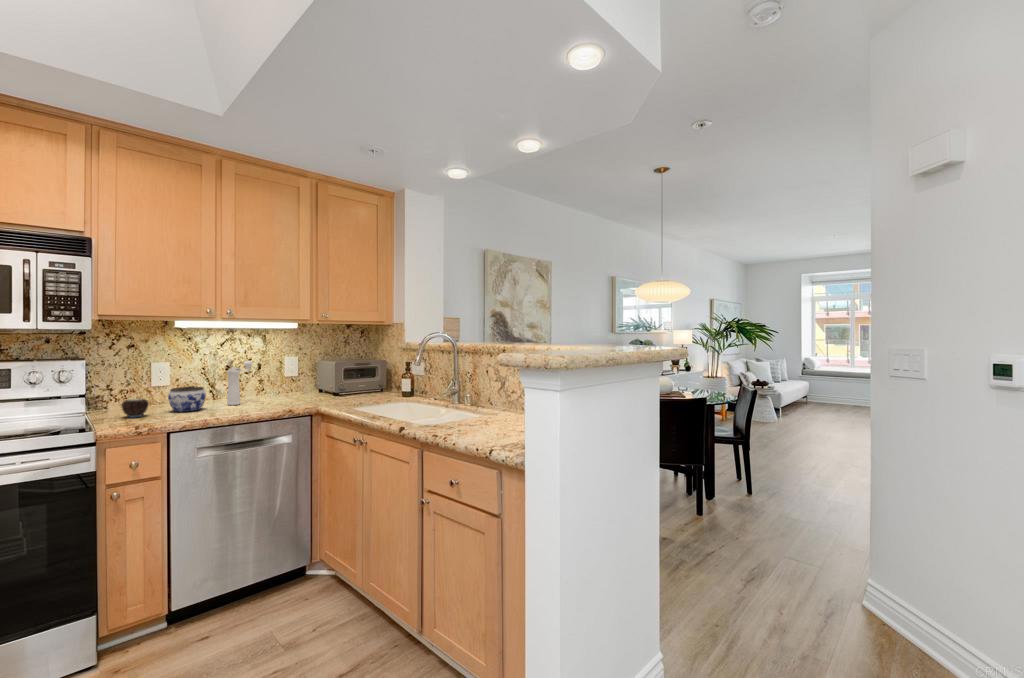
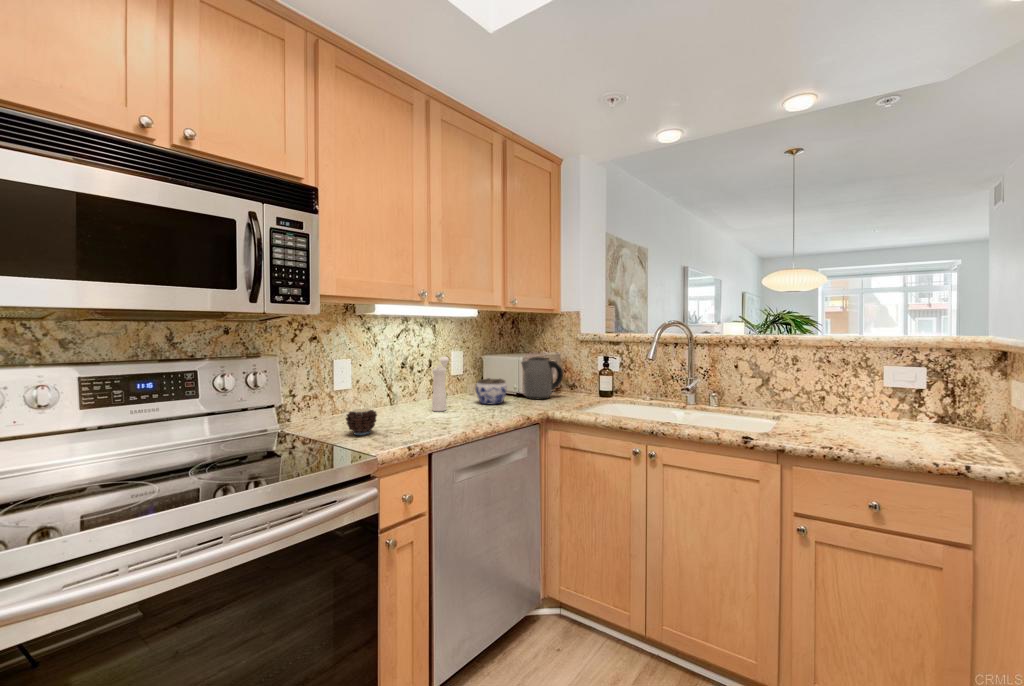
kettle: none [329,362,368,399] -> present [521,357,563,399]
jar: present [168,386,206,412] -> present [476,378,507,404]

